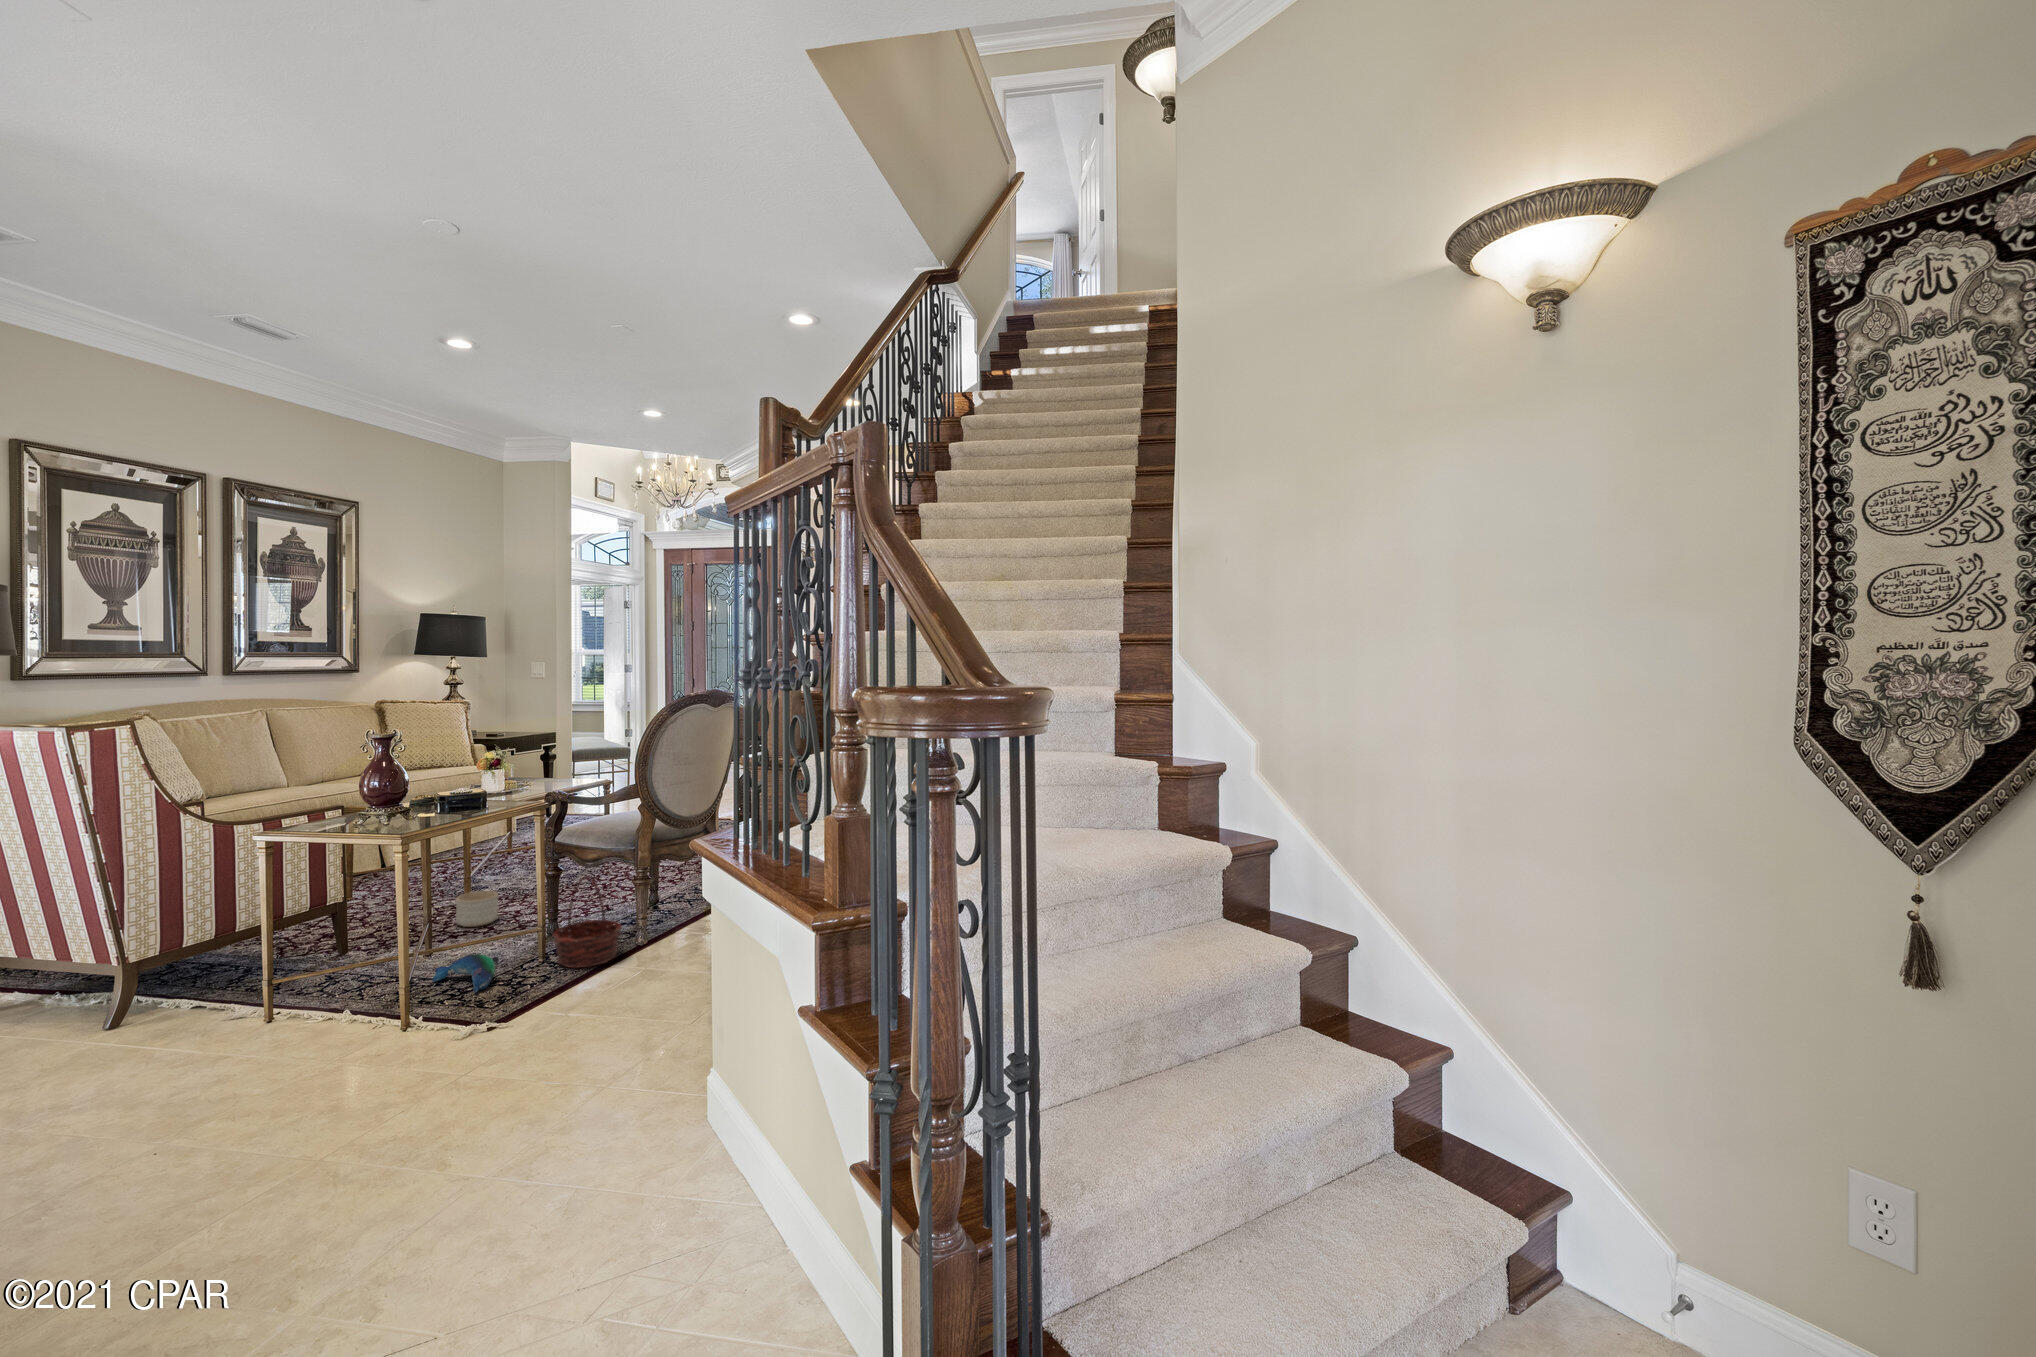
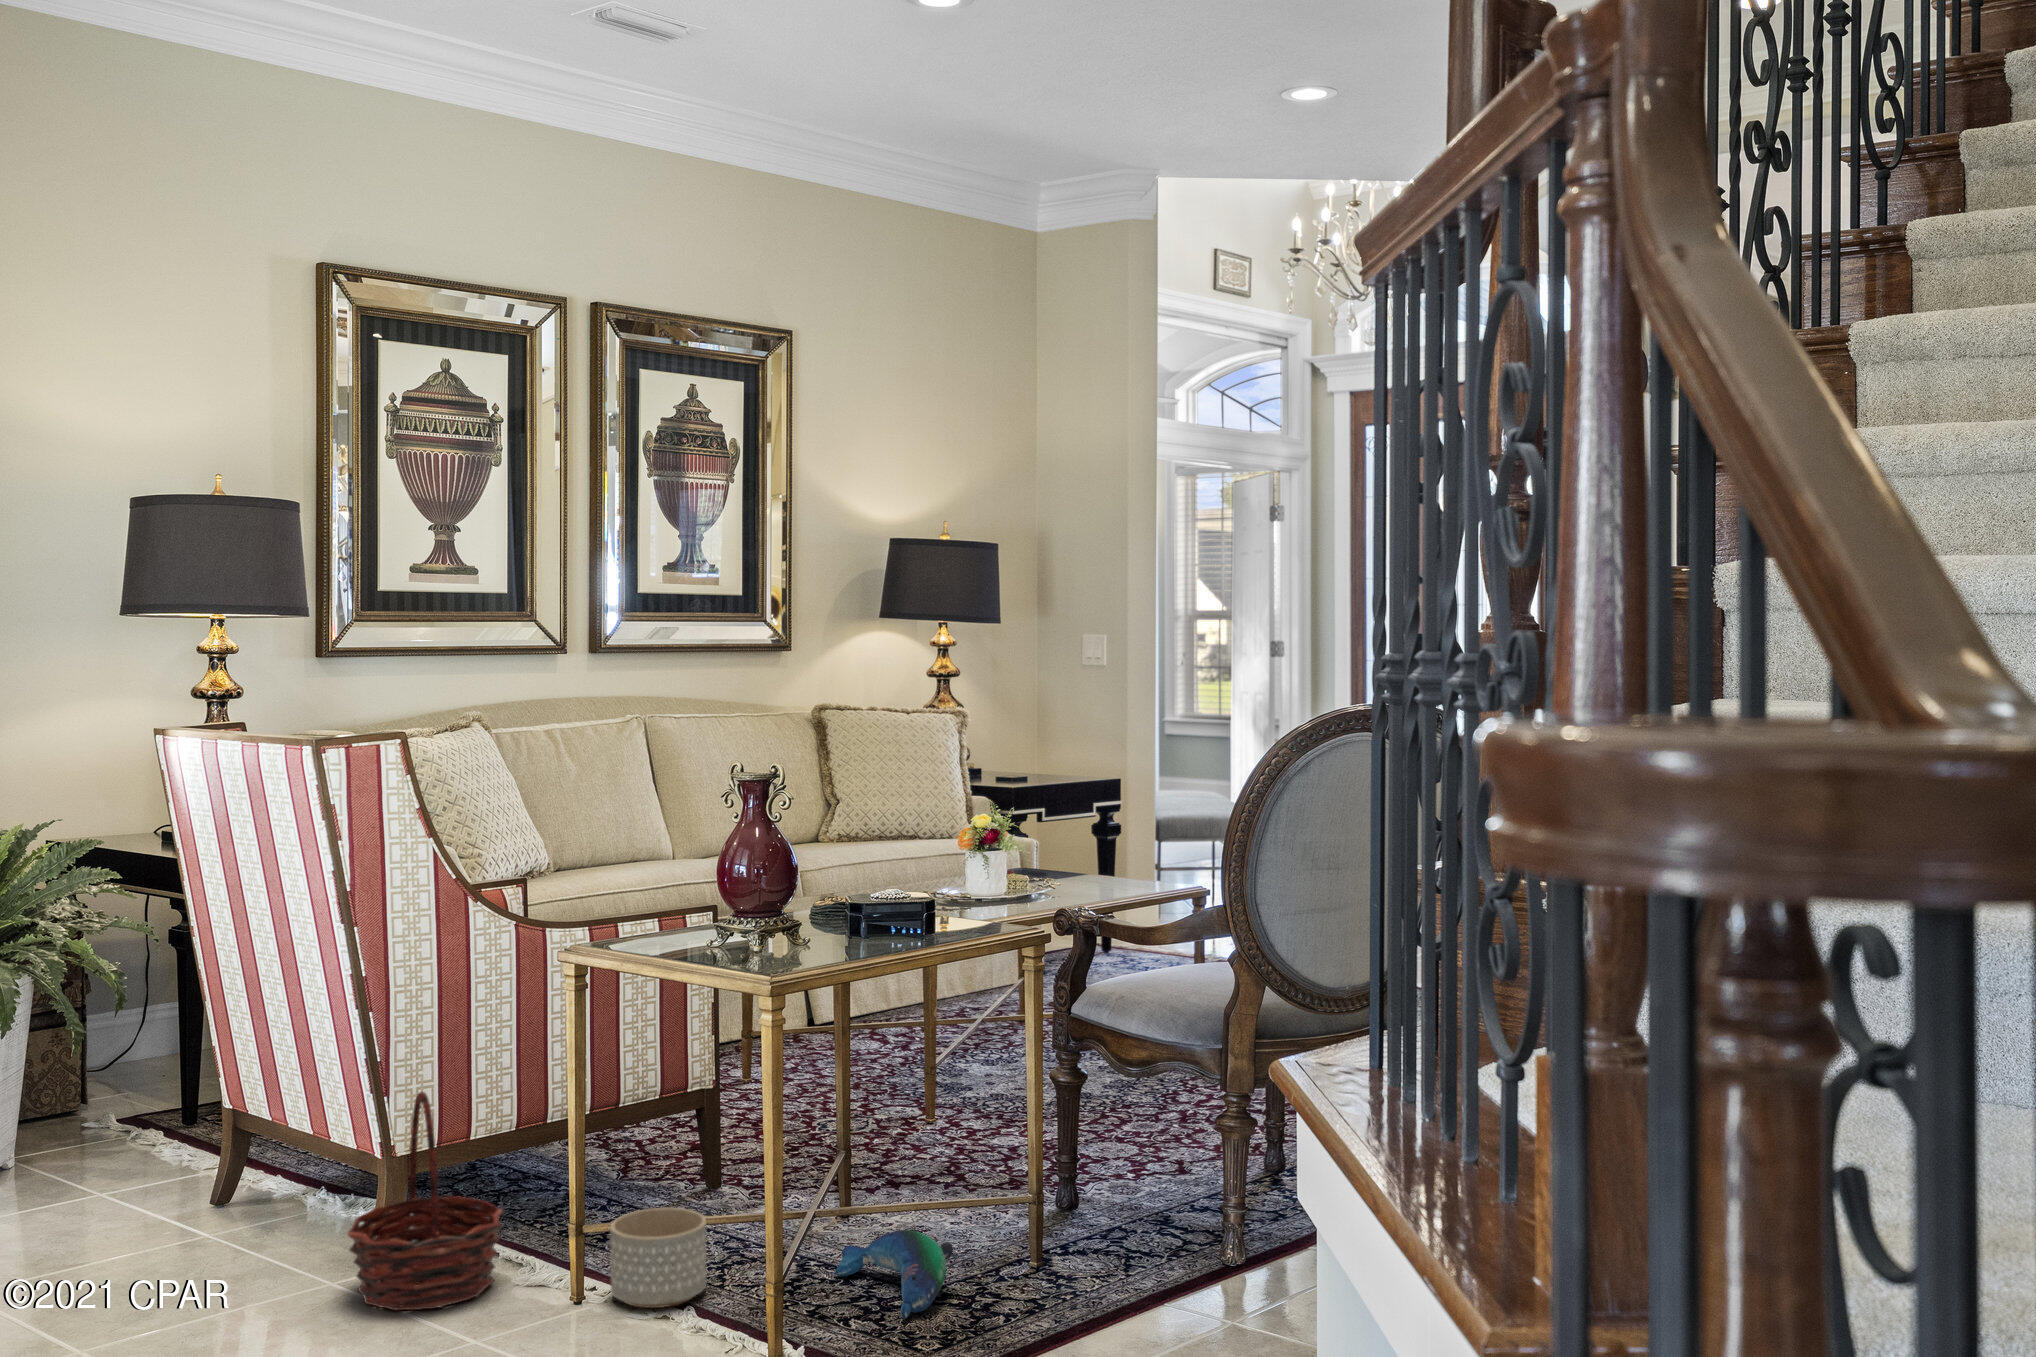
basket: present [553,877,622,968] -> present [348,1092,502,1311]
planter: present [456,891,498,927] -> present [610,1208,707,1308]

